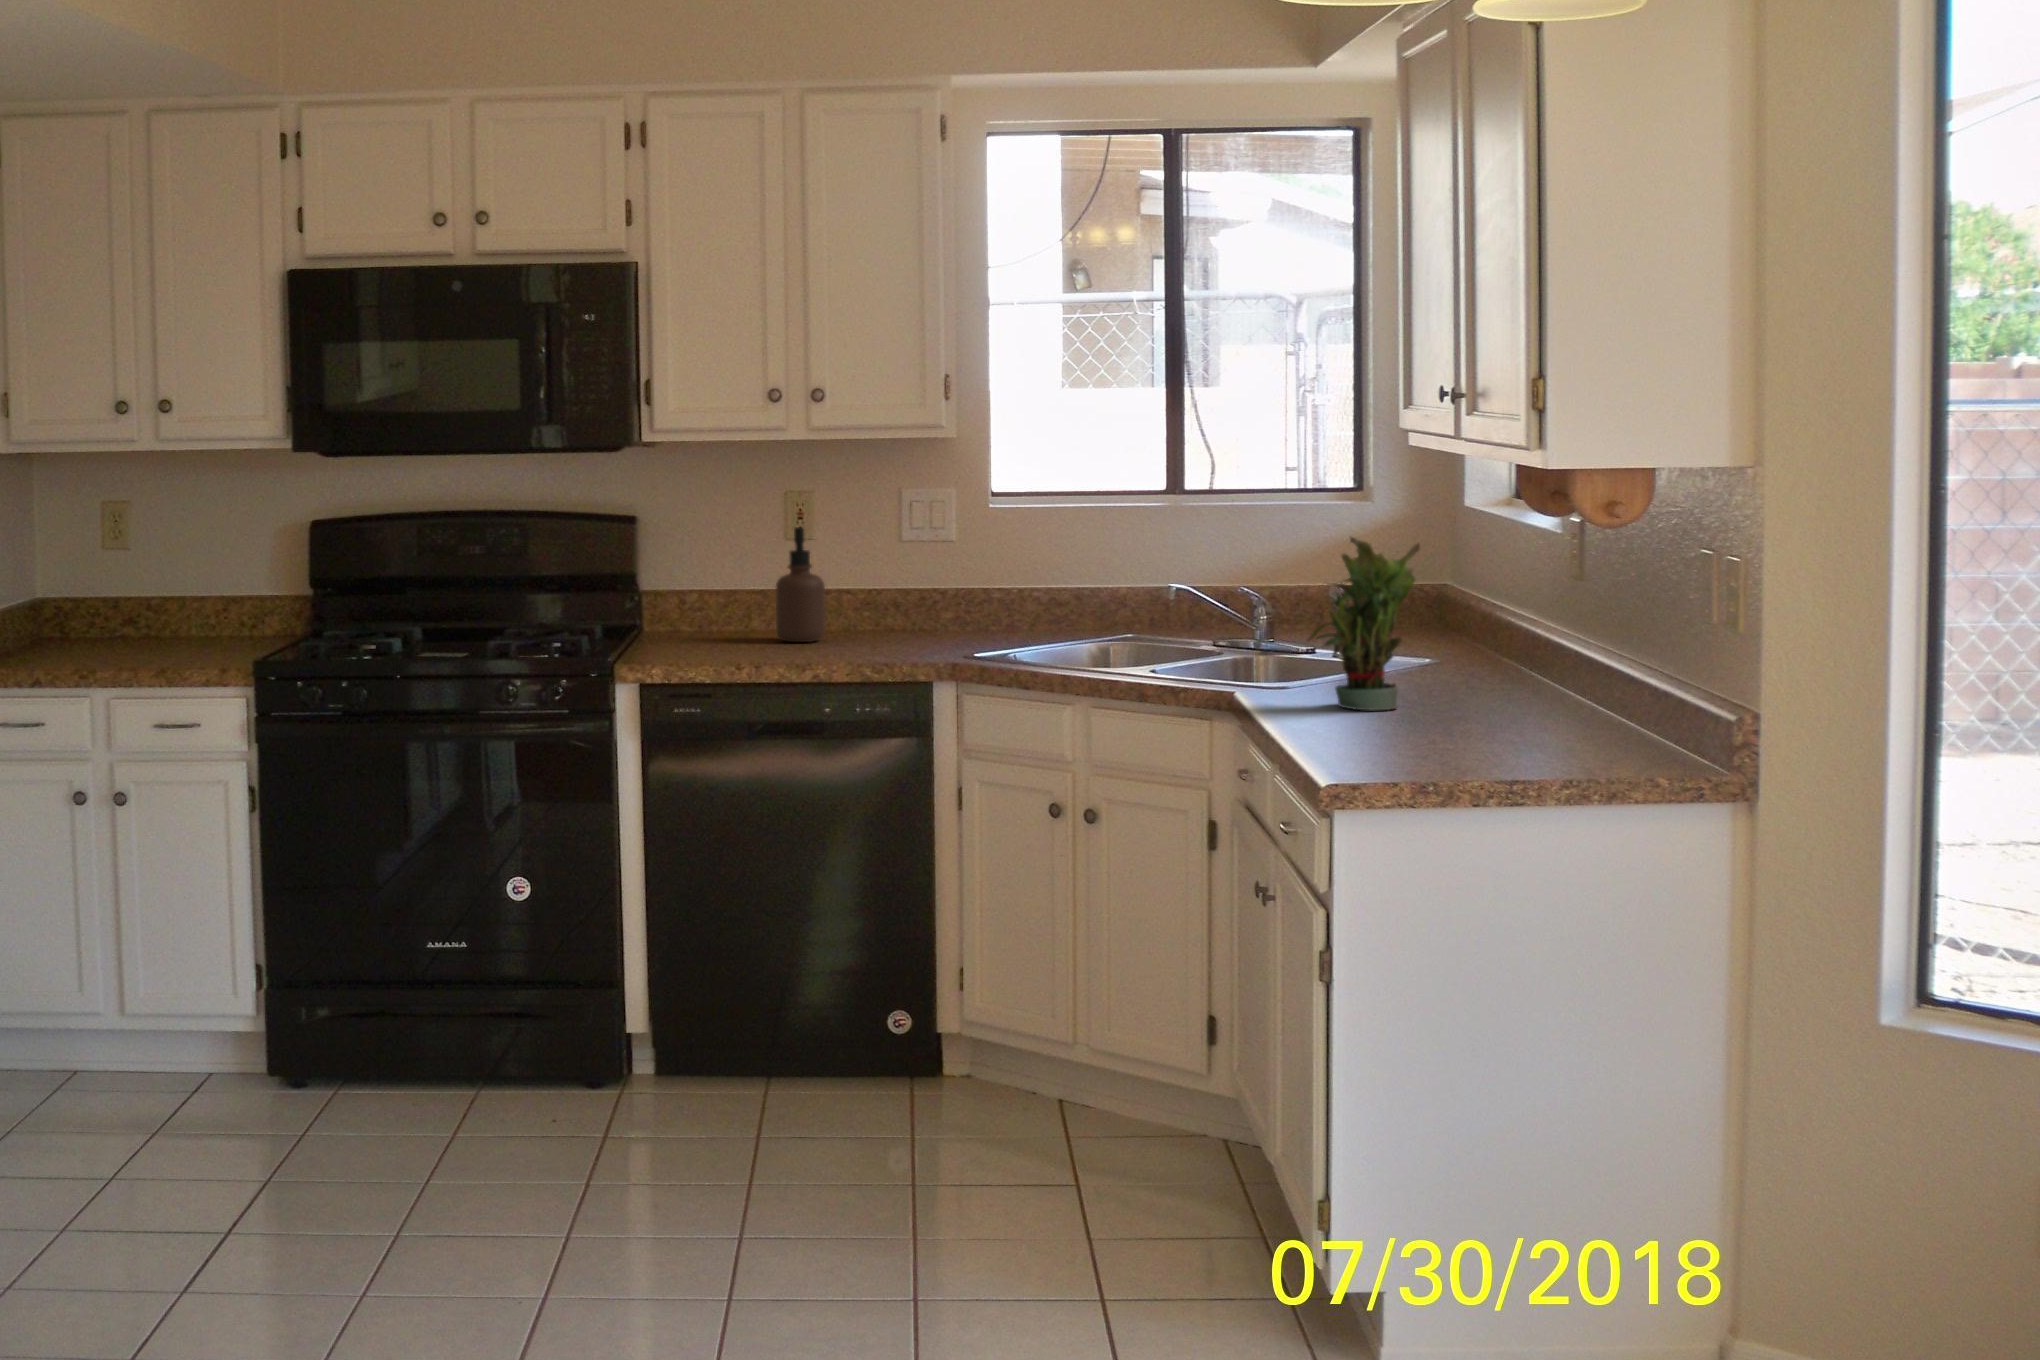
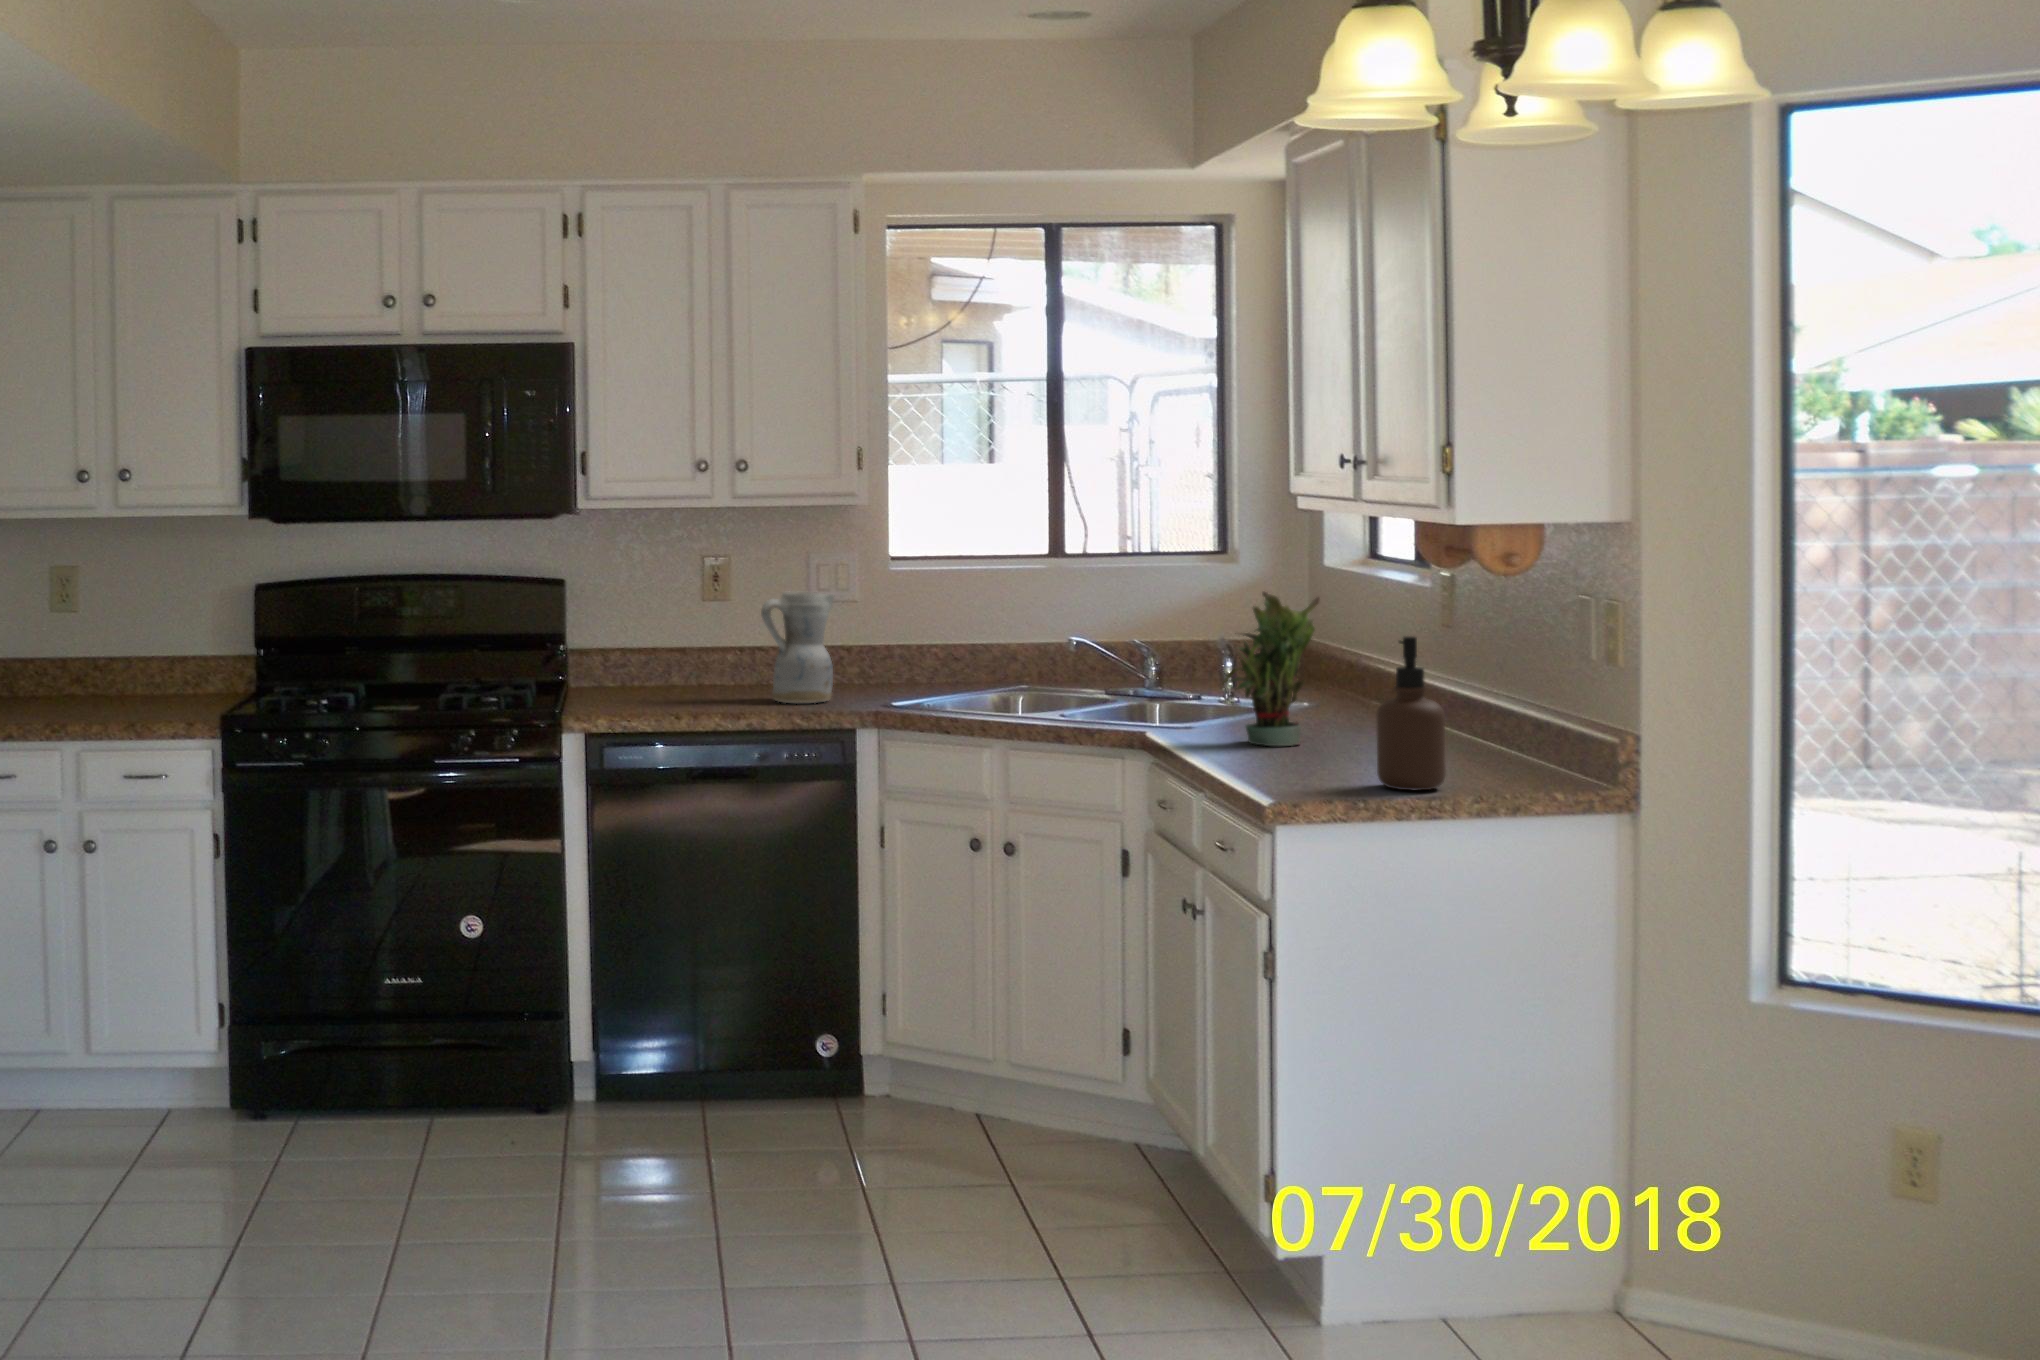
soap dispenser: present [776,527,826,642] -> present [1376,636,1446,790]
ceramic pitcher: none [829,533,911,655] -> present [761,591,834,703]

